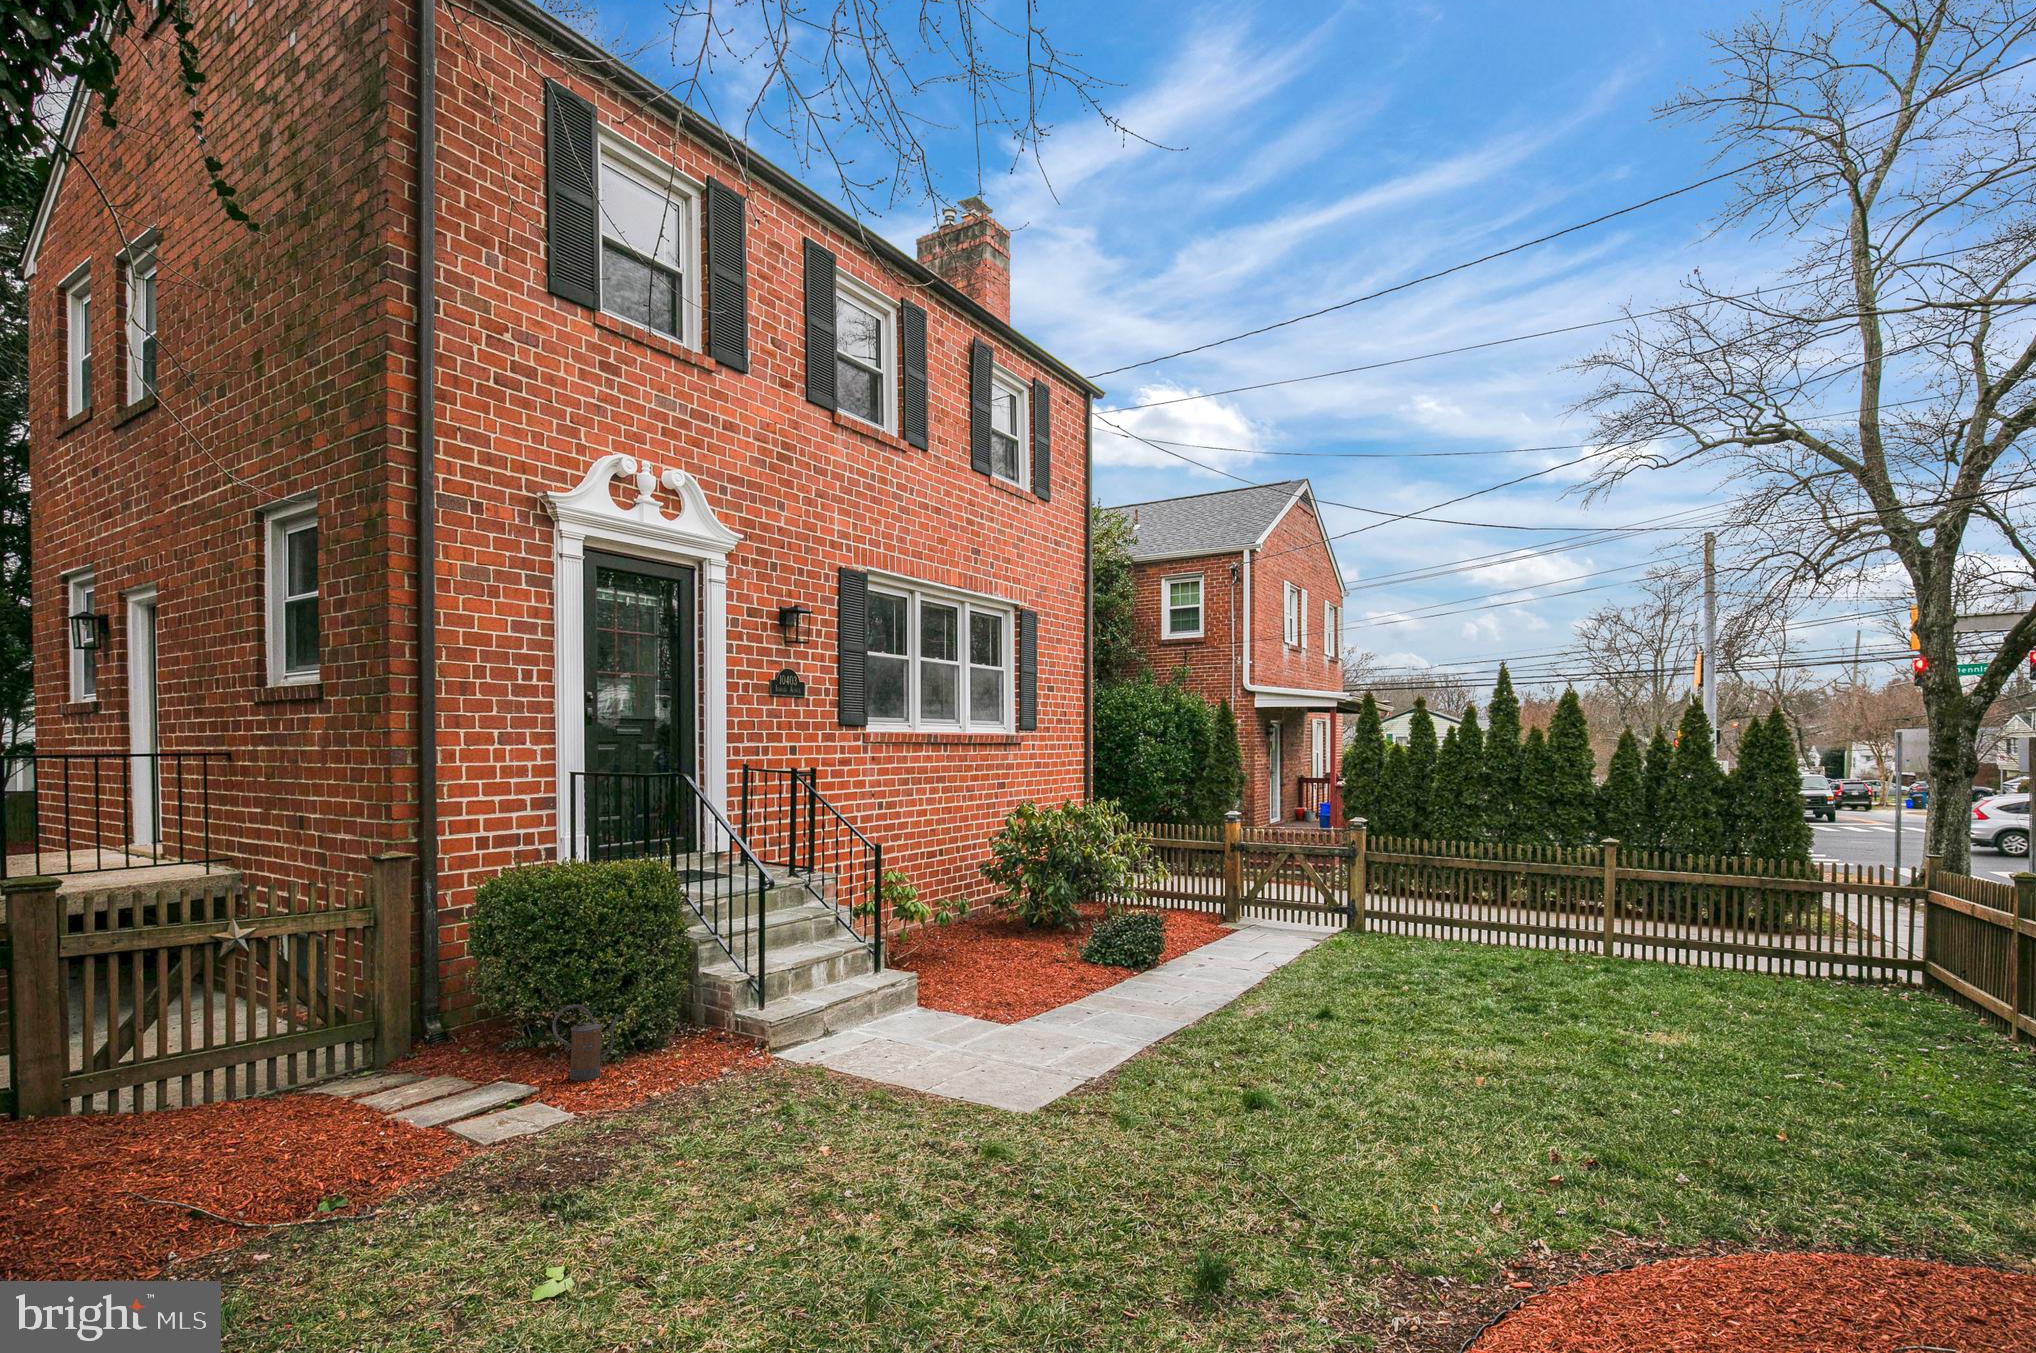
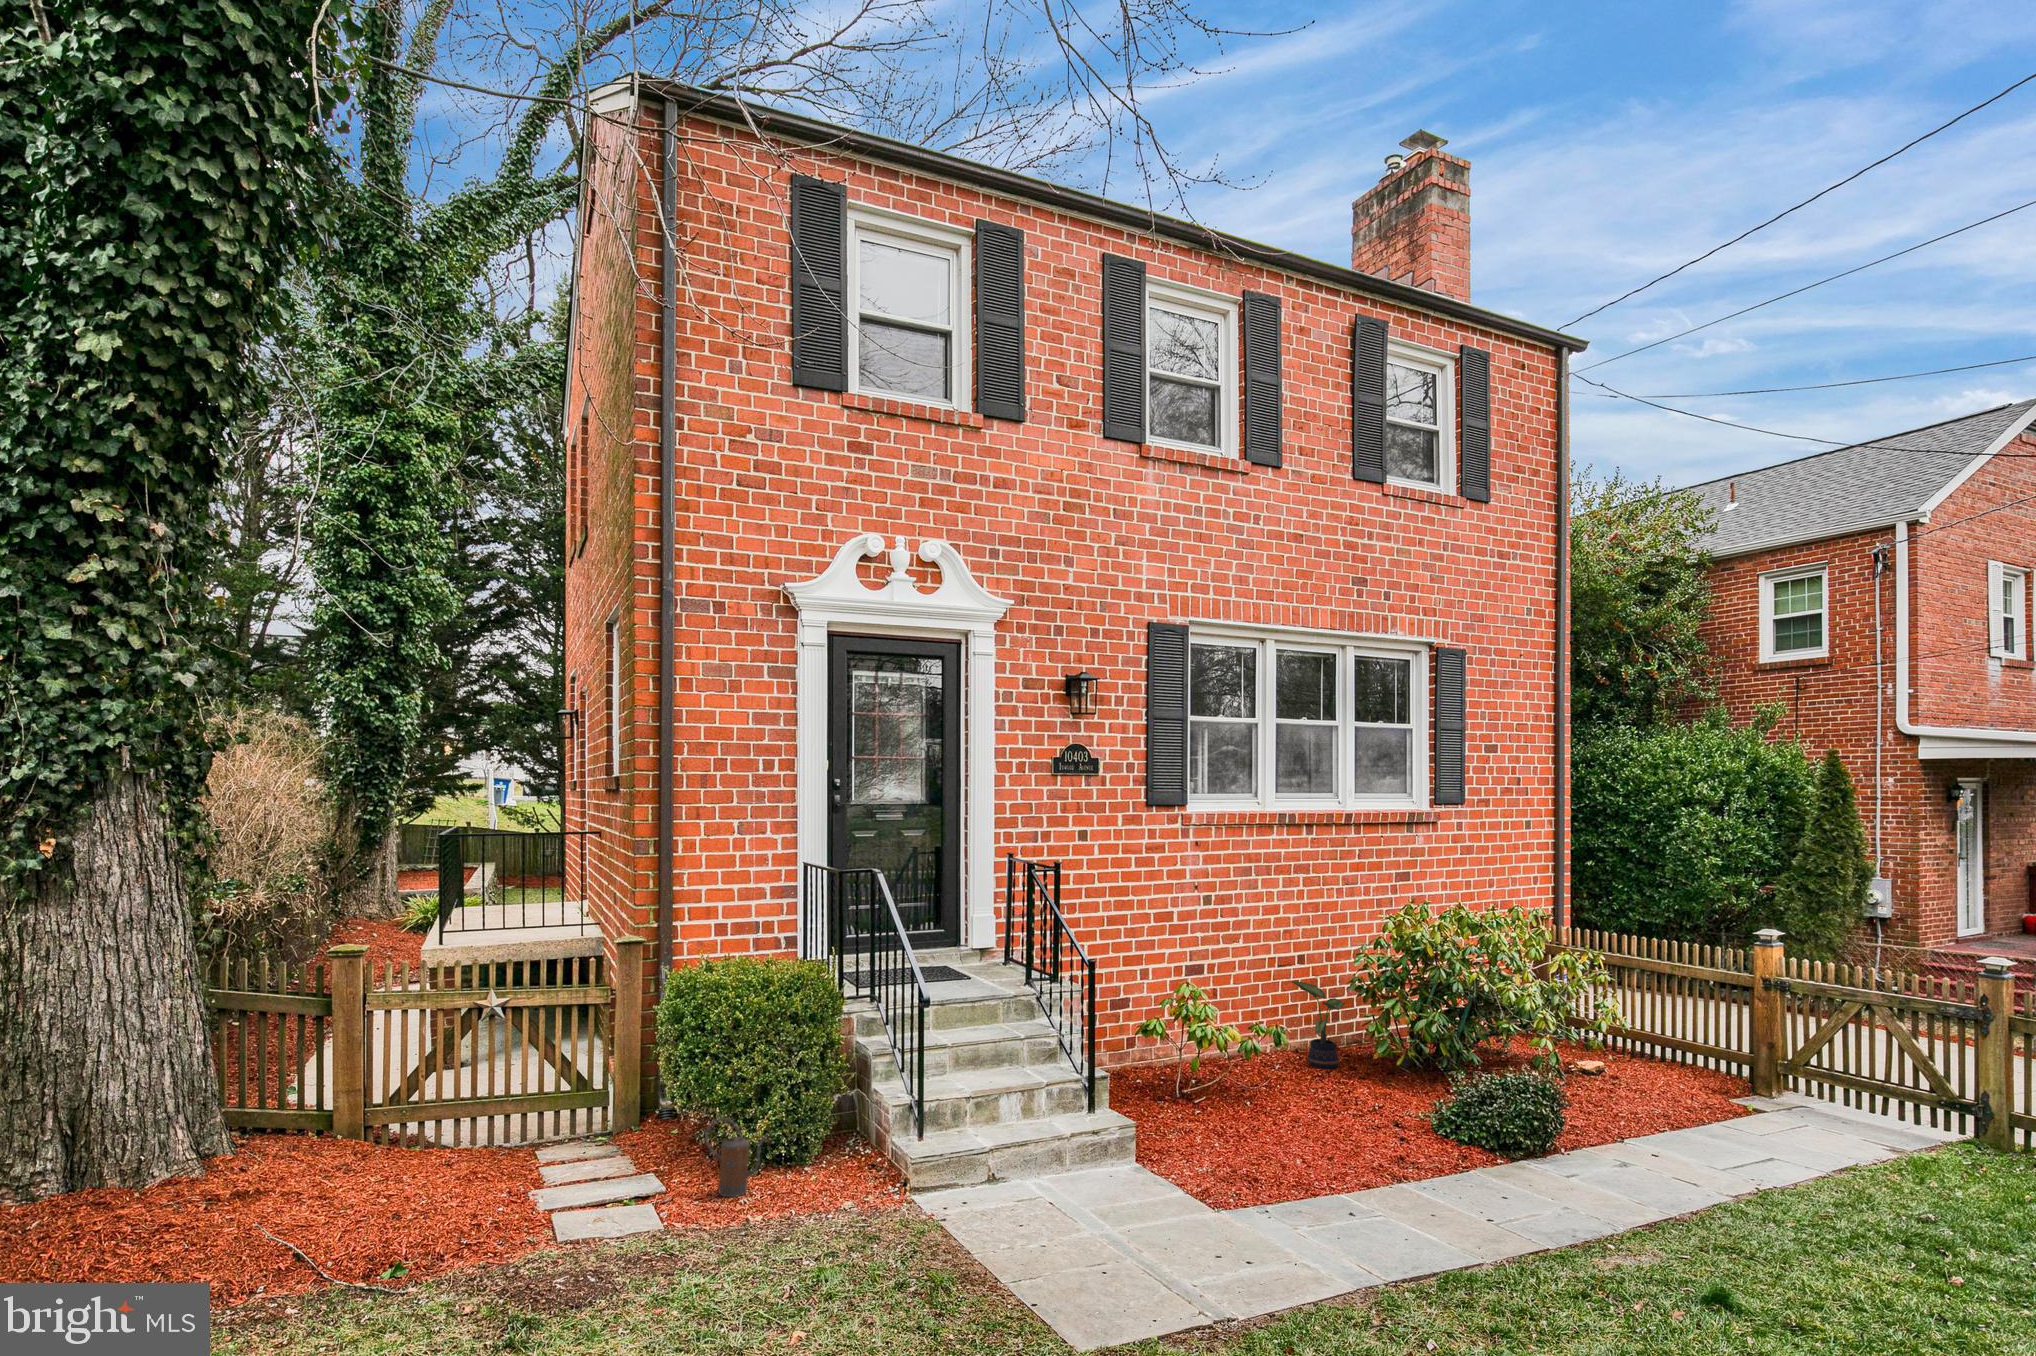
potted plant: none [936,872,980,938] -> present [1292,981,1345,1069]

